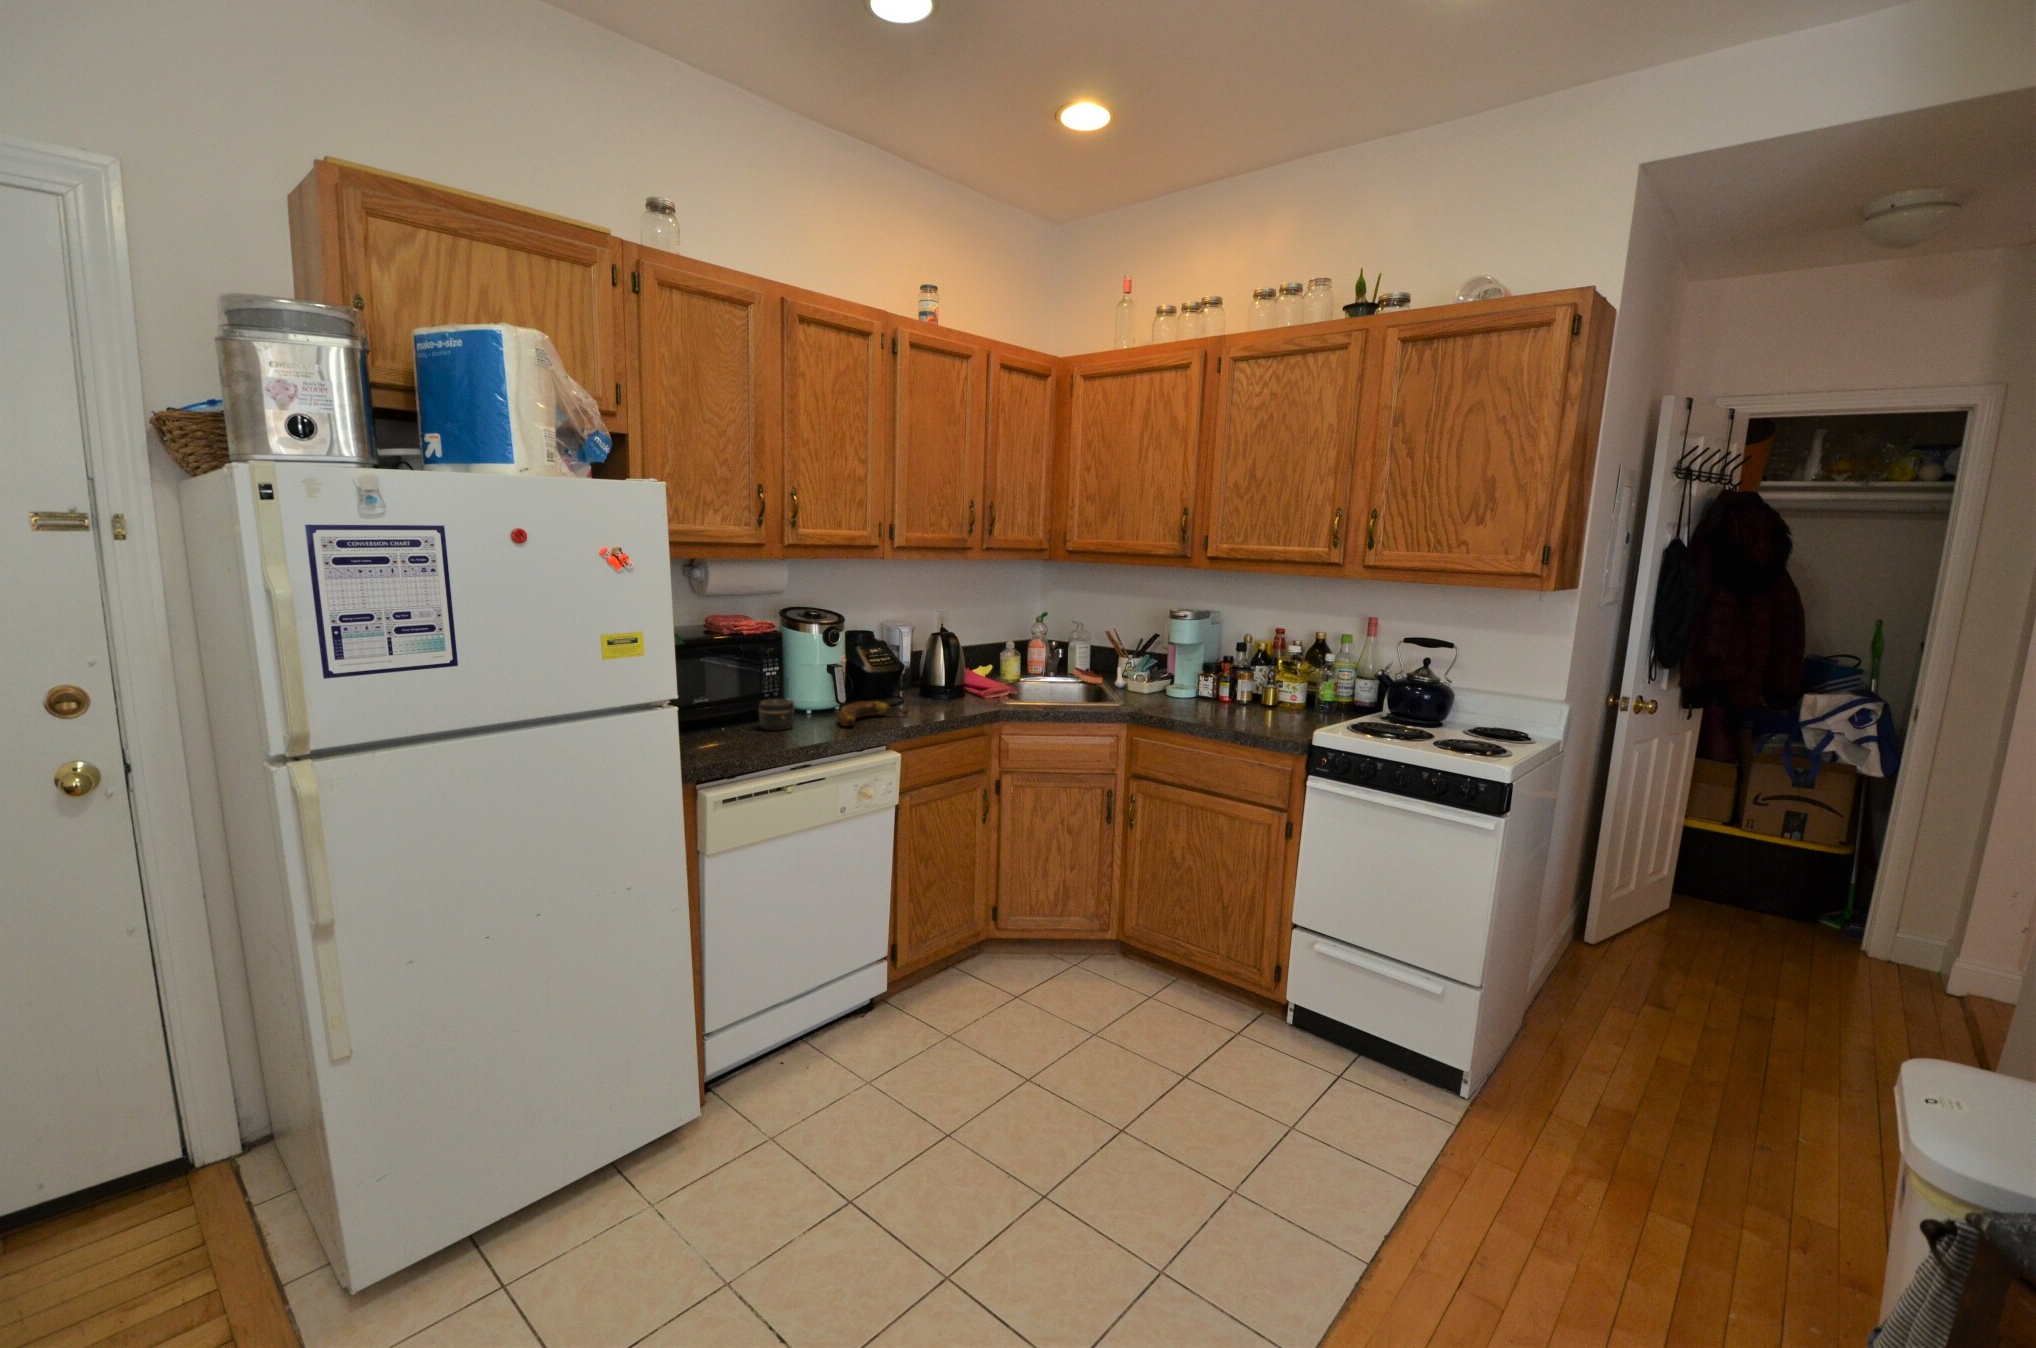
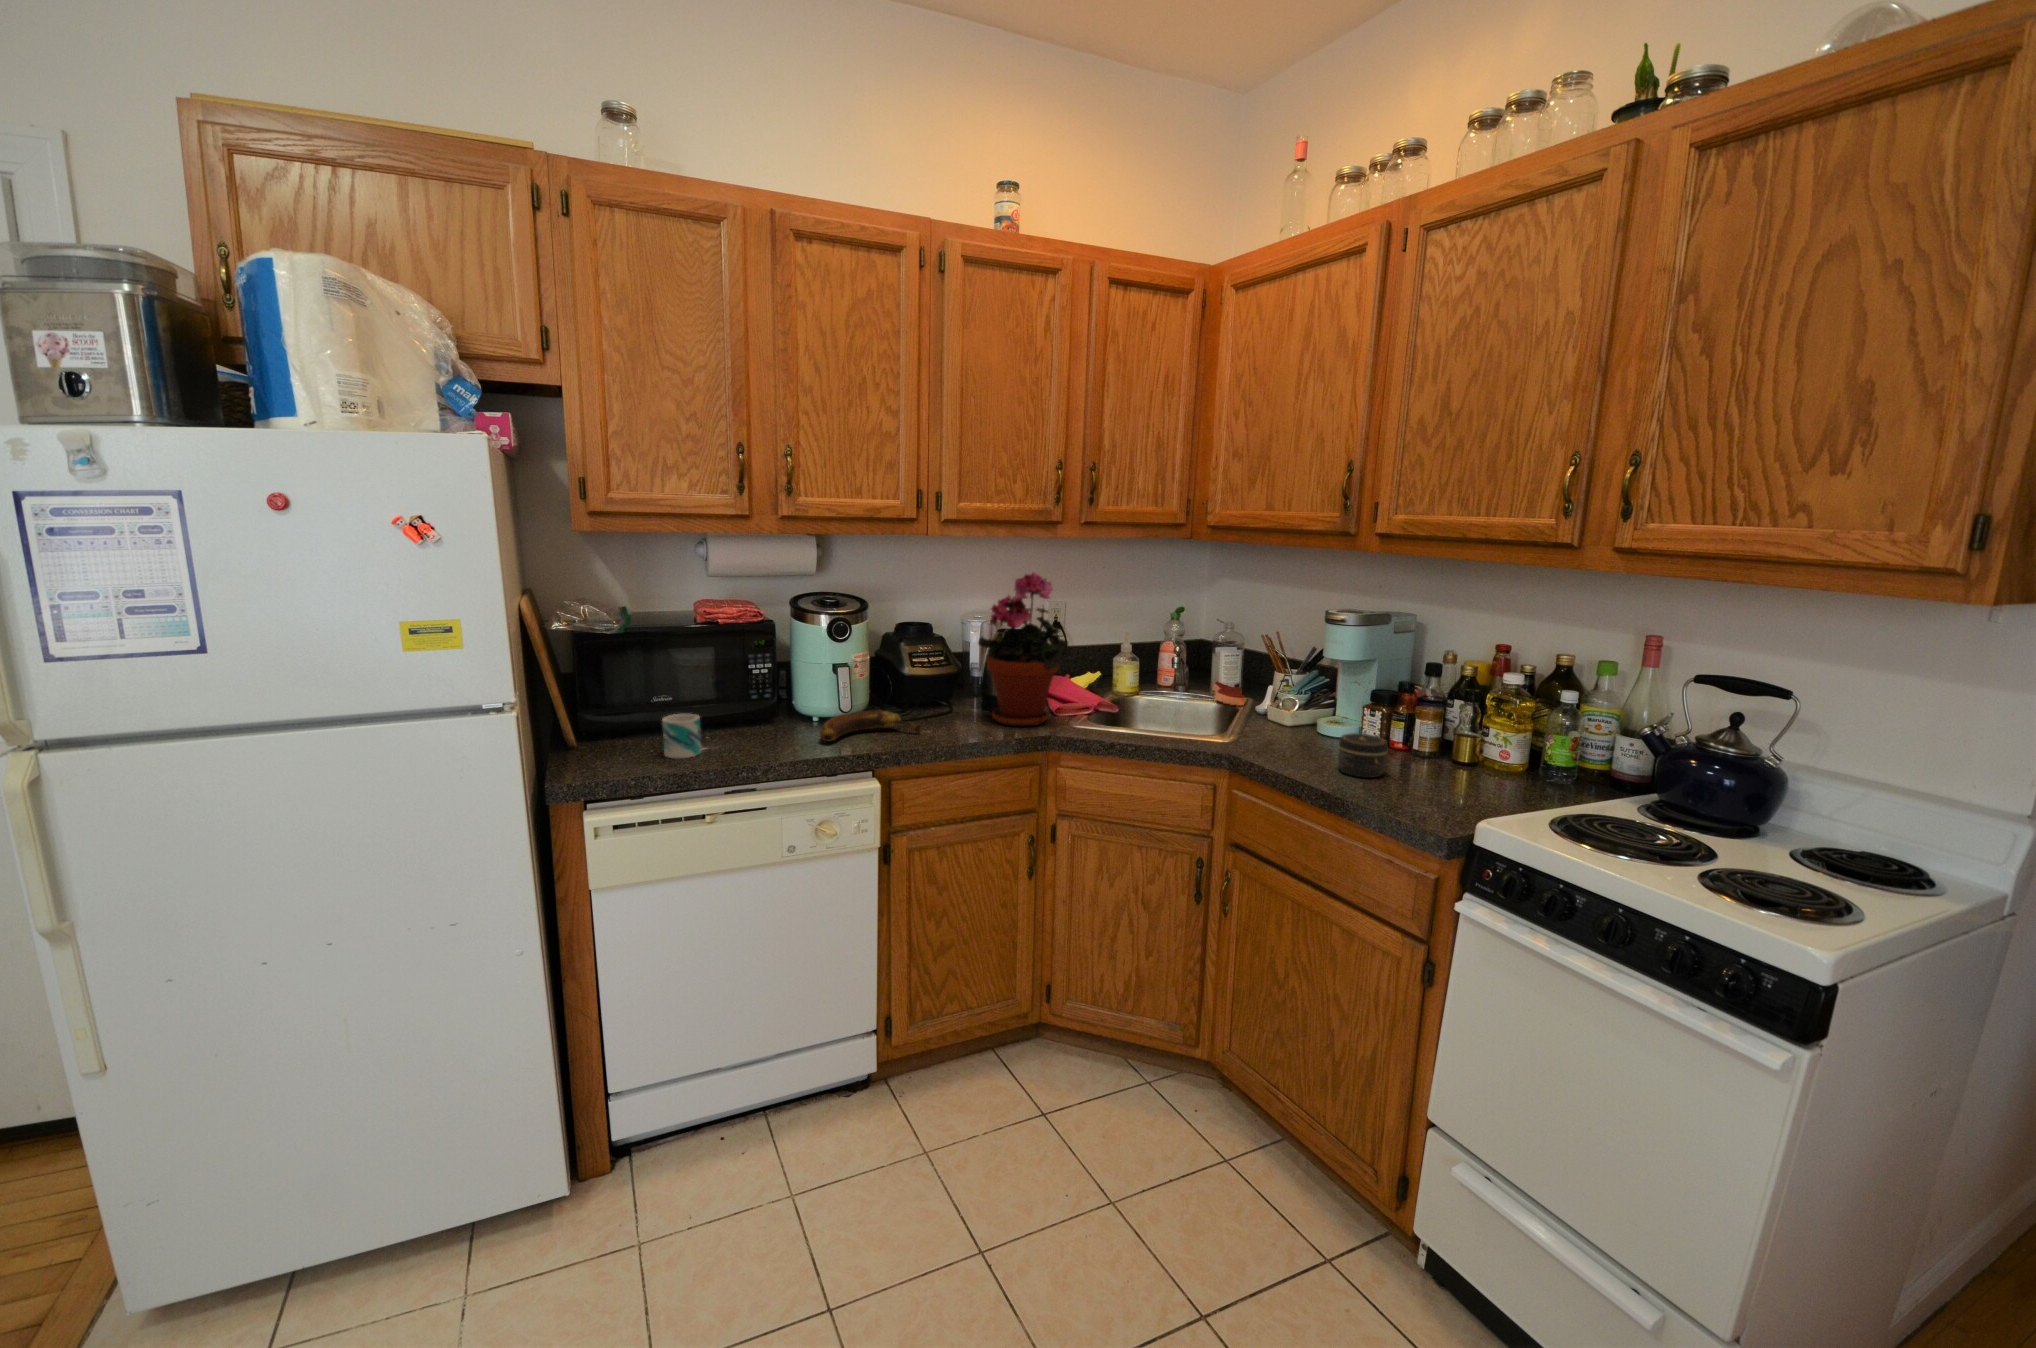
potted plant: none [931,587,1004,707] -> present [978,572,1068,726]
jar: present [759,699,794,730] -> present [1338,733,1388,778]
mug: none [728,709,760,746] -> present [662,714,702,758]

